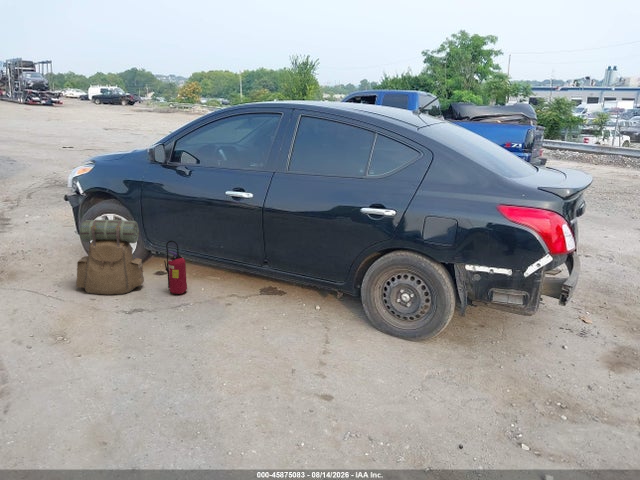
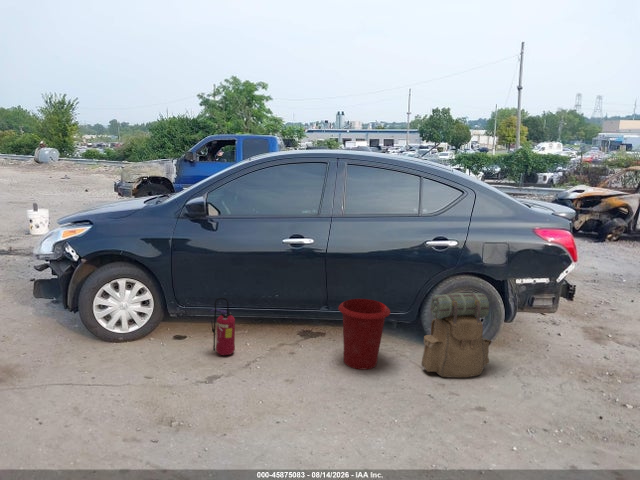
backpack: present [76,220,144,295] -> present [421,292,491,378]
waste bin: none [253,260,308,333] -> present [338,299,390,370]

